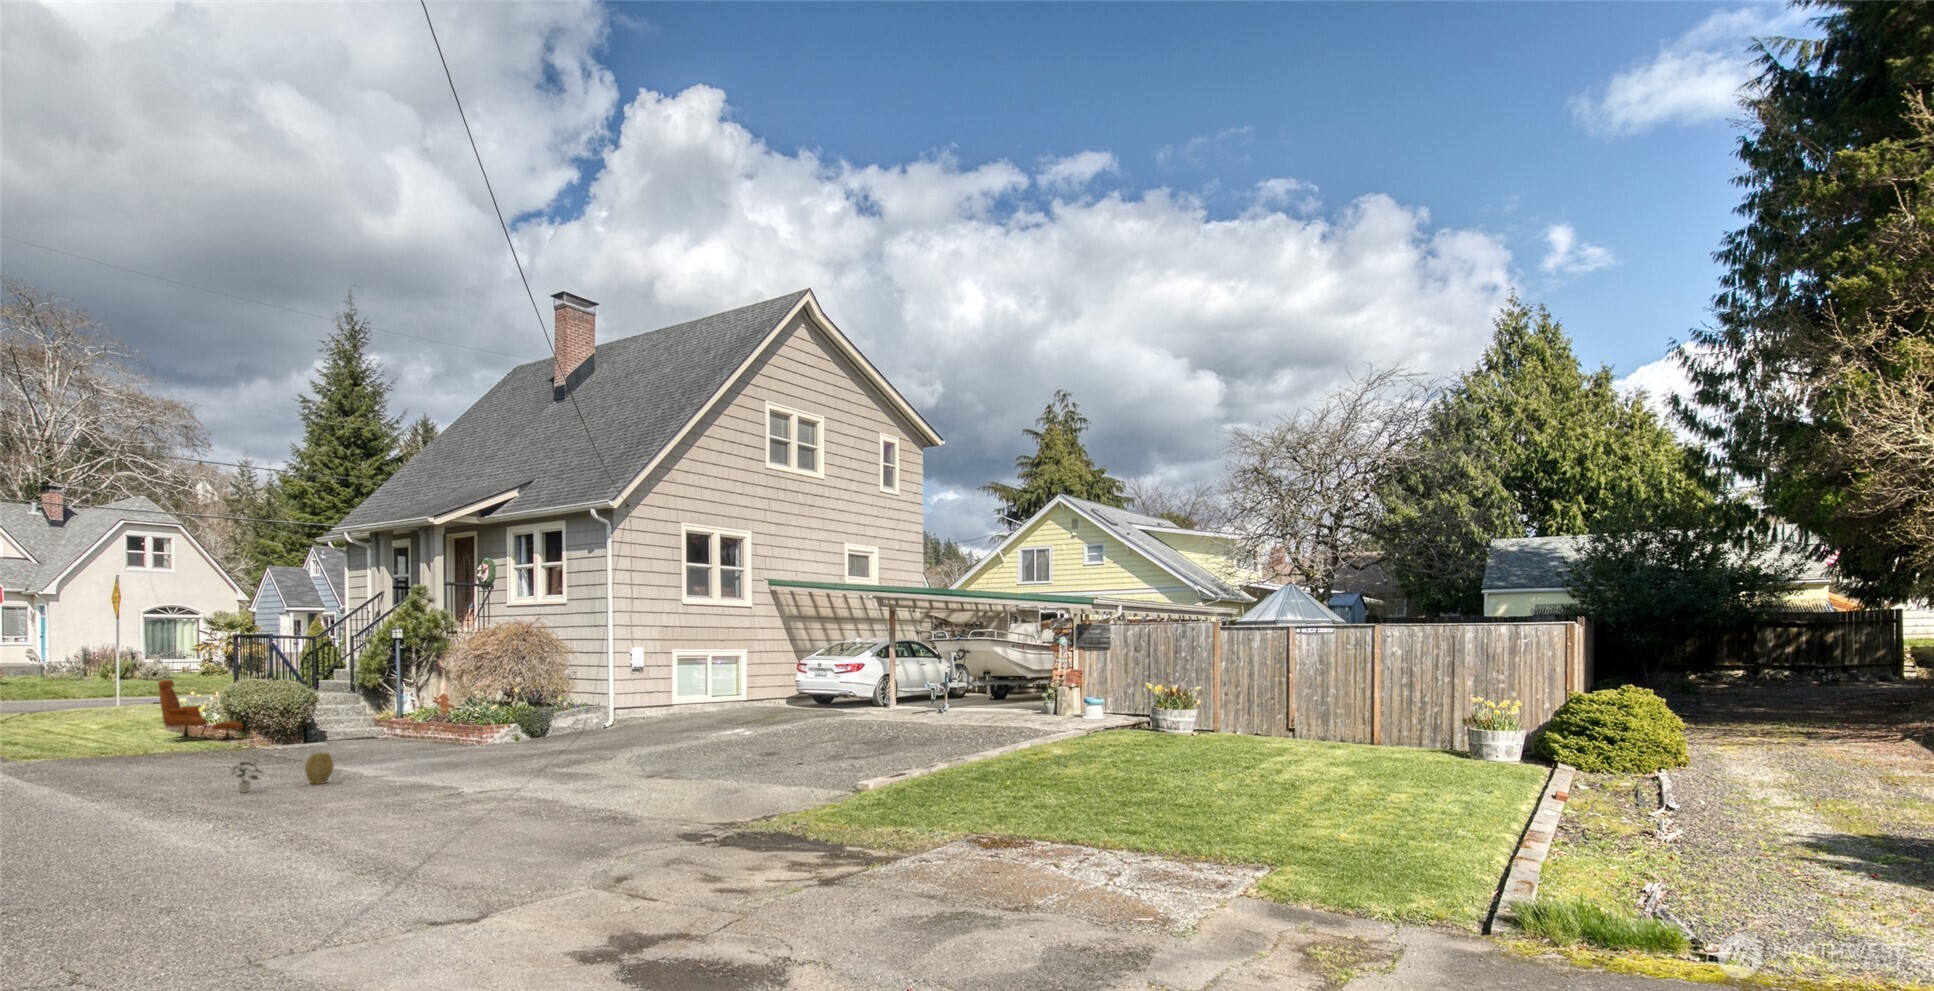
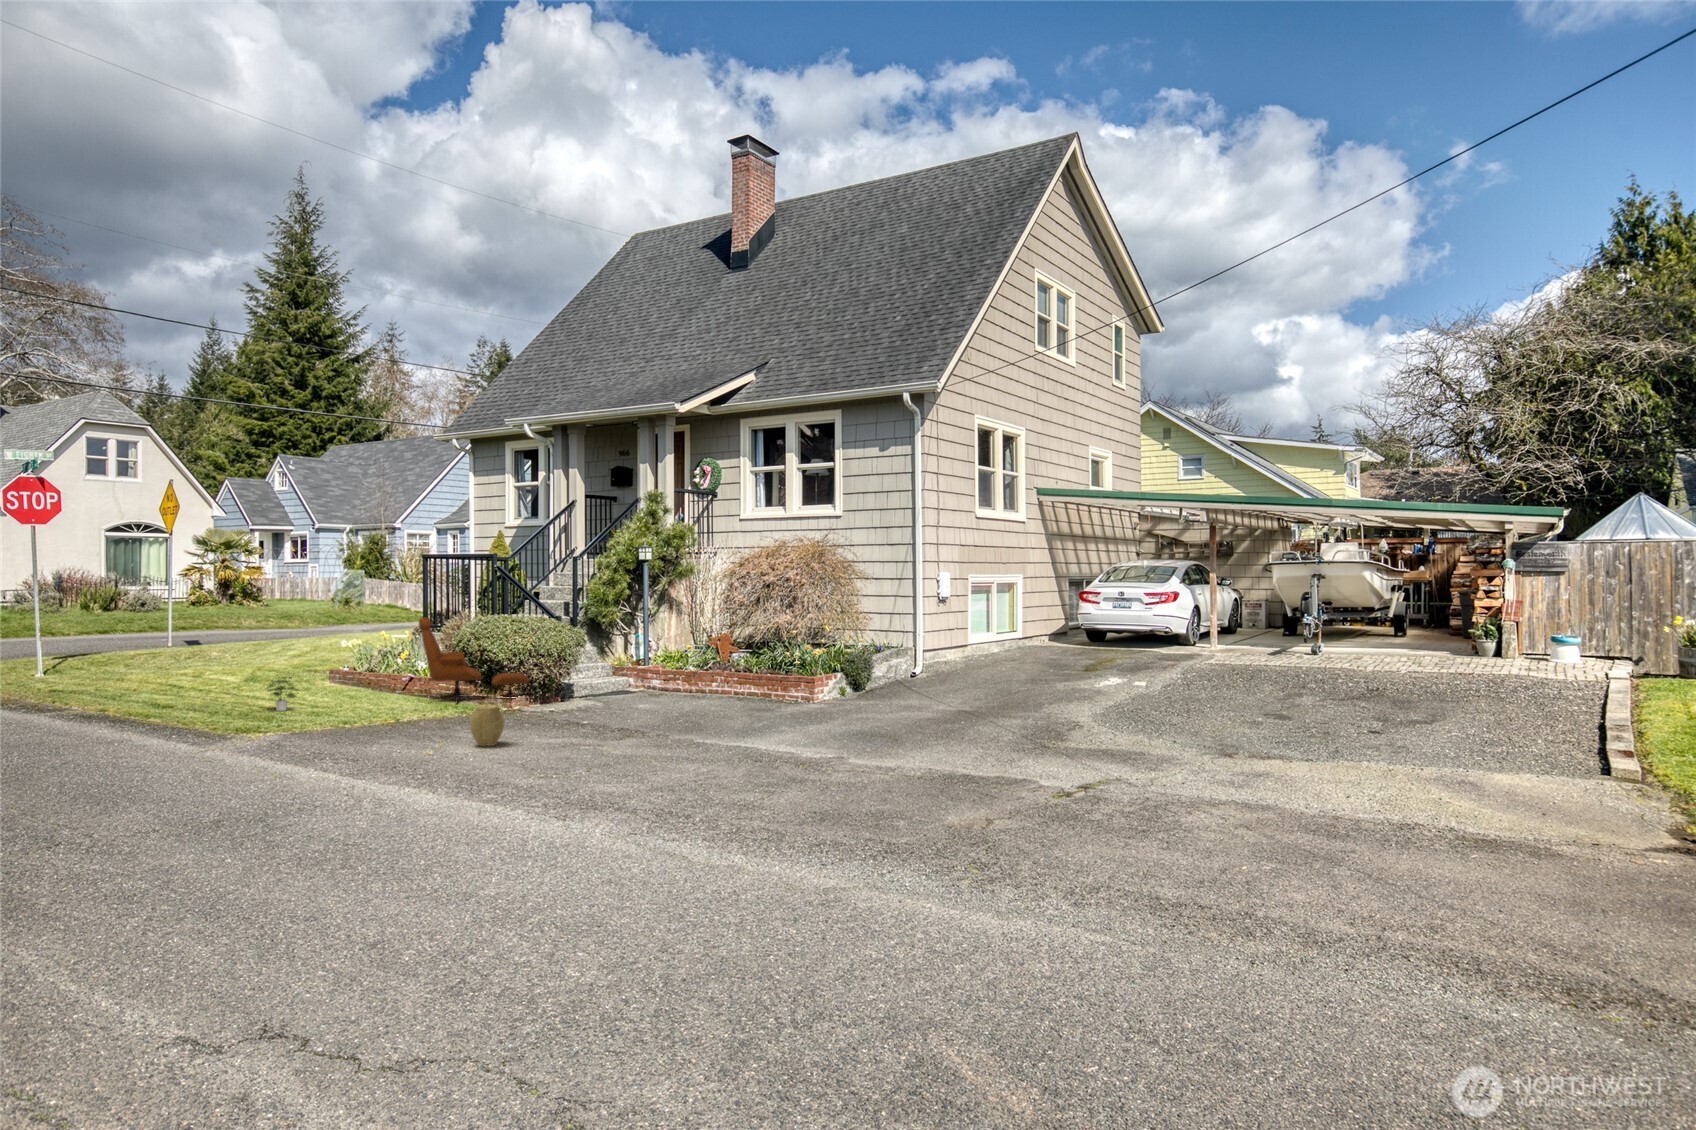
woven basket: present [305,752,334,784] -> present [470,705,504,746]
potted plant: present [233,760,263,793] -> present [268,677,299,711]

